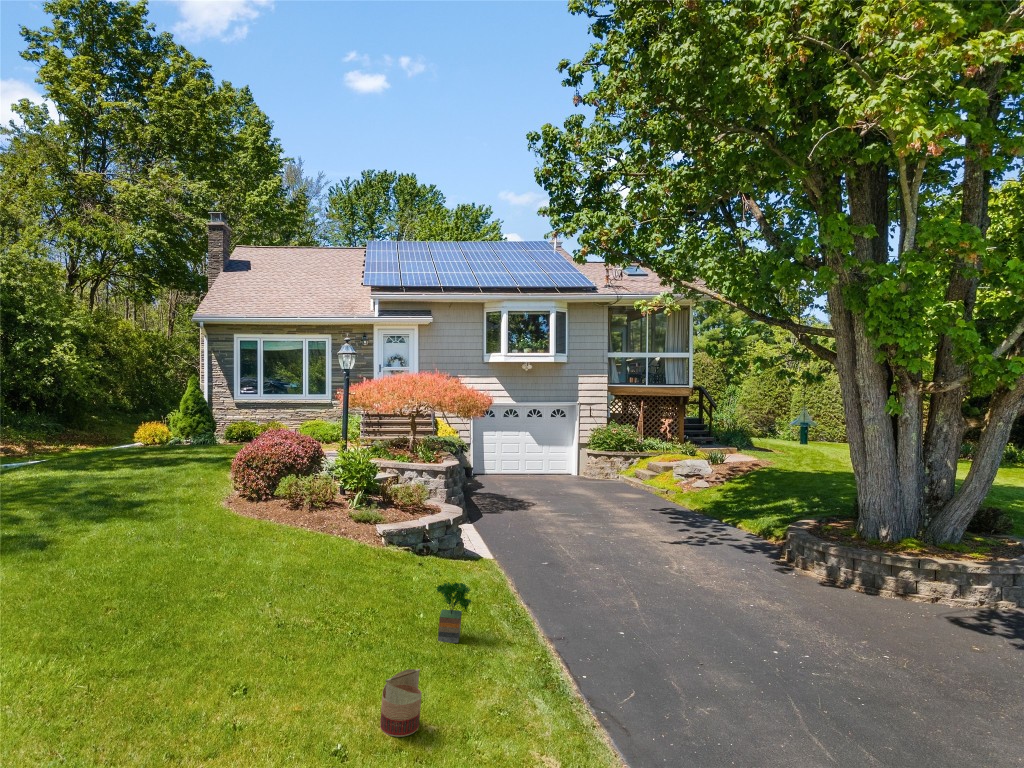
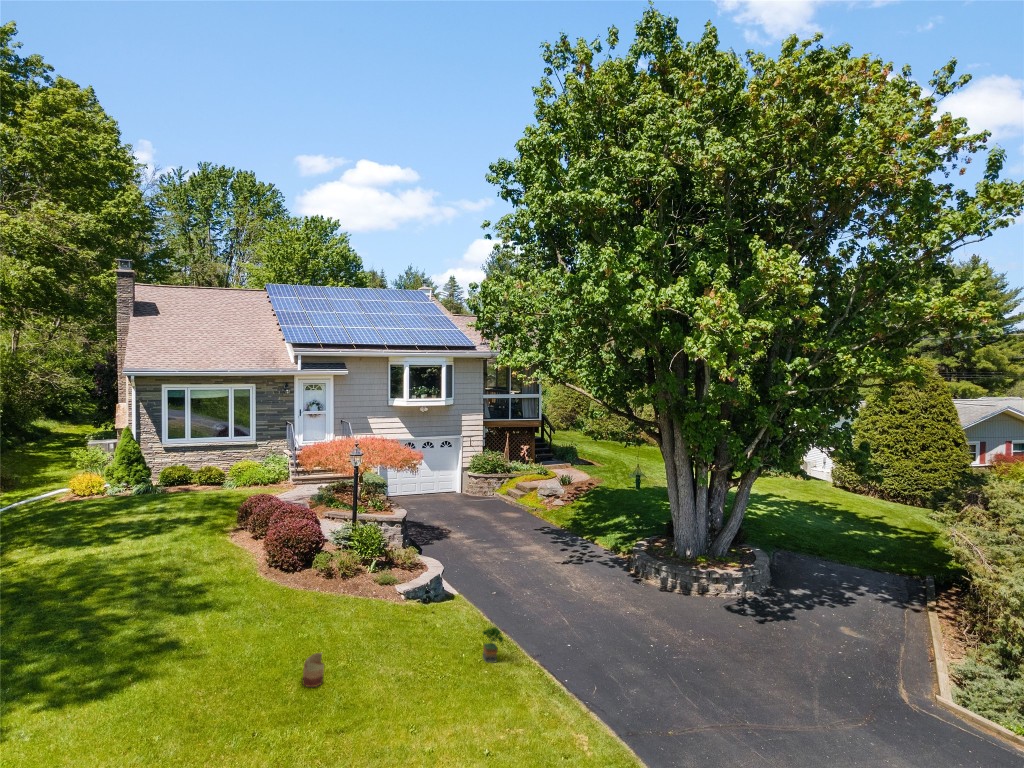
basket: present [380,669,422,737] -> present [302,653,324,687]

